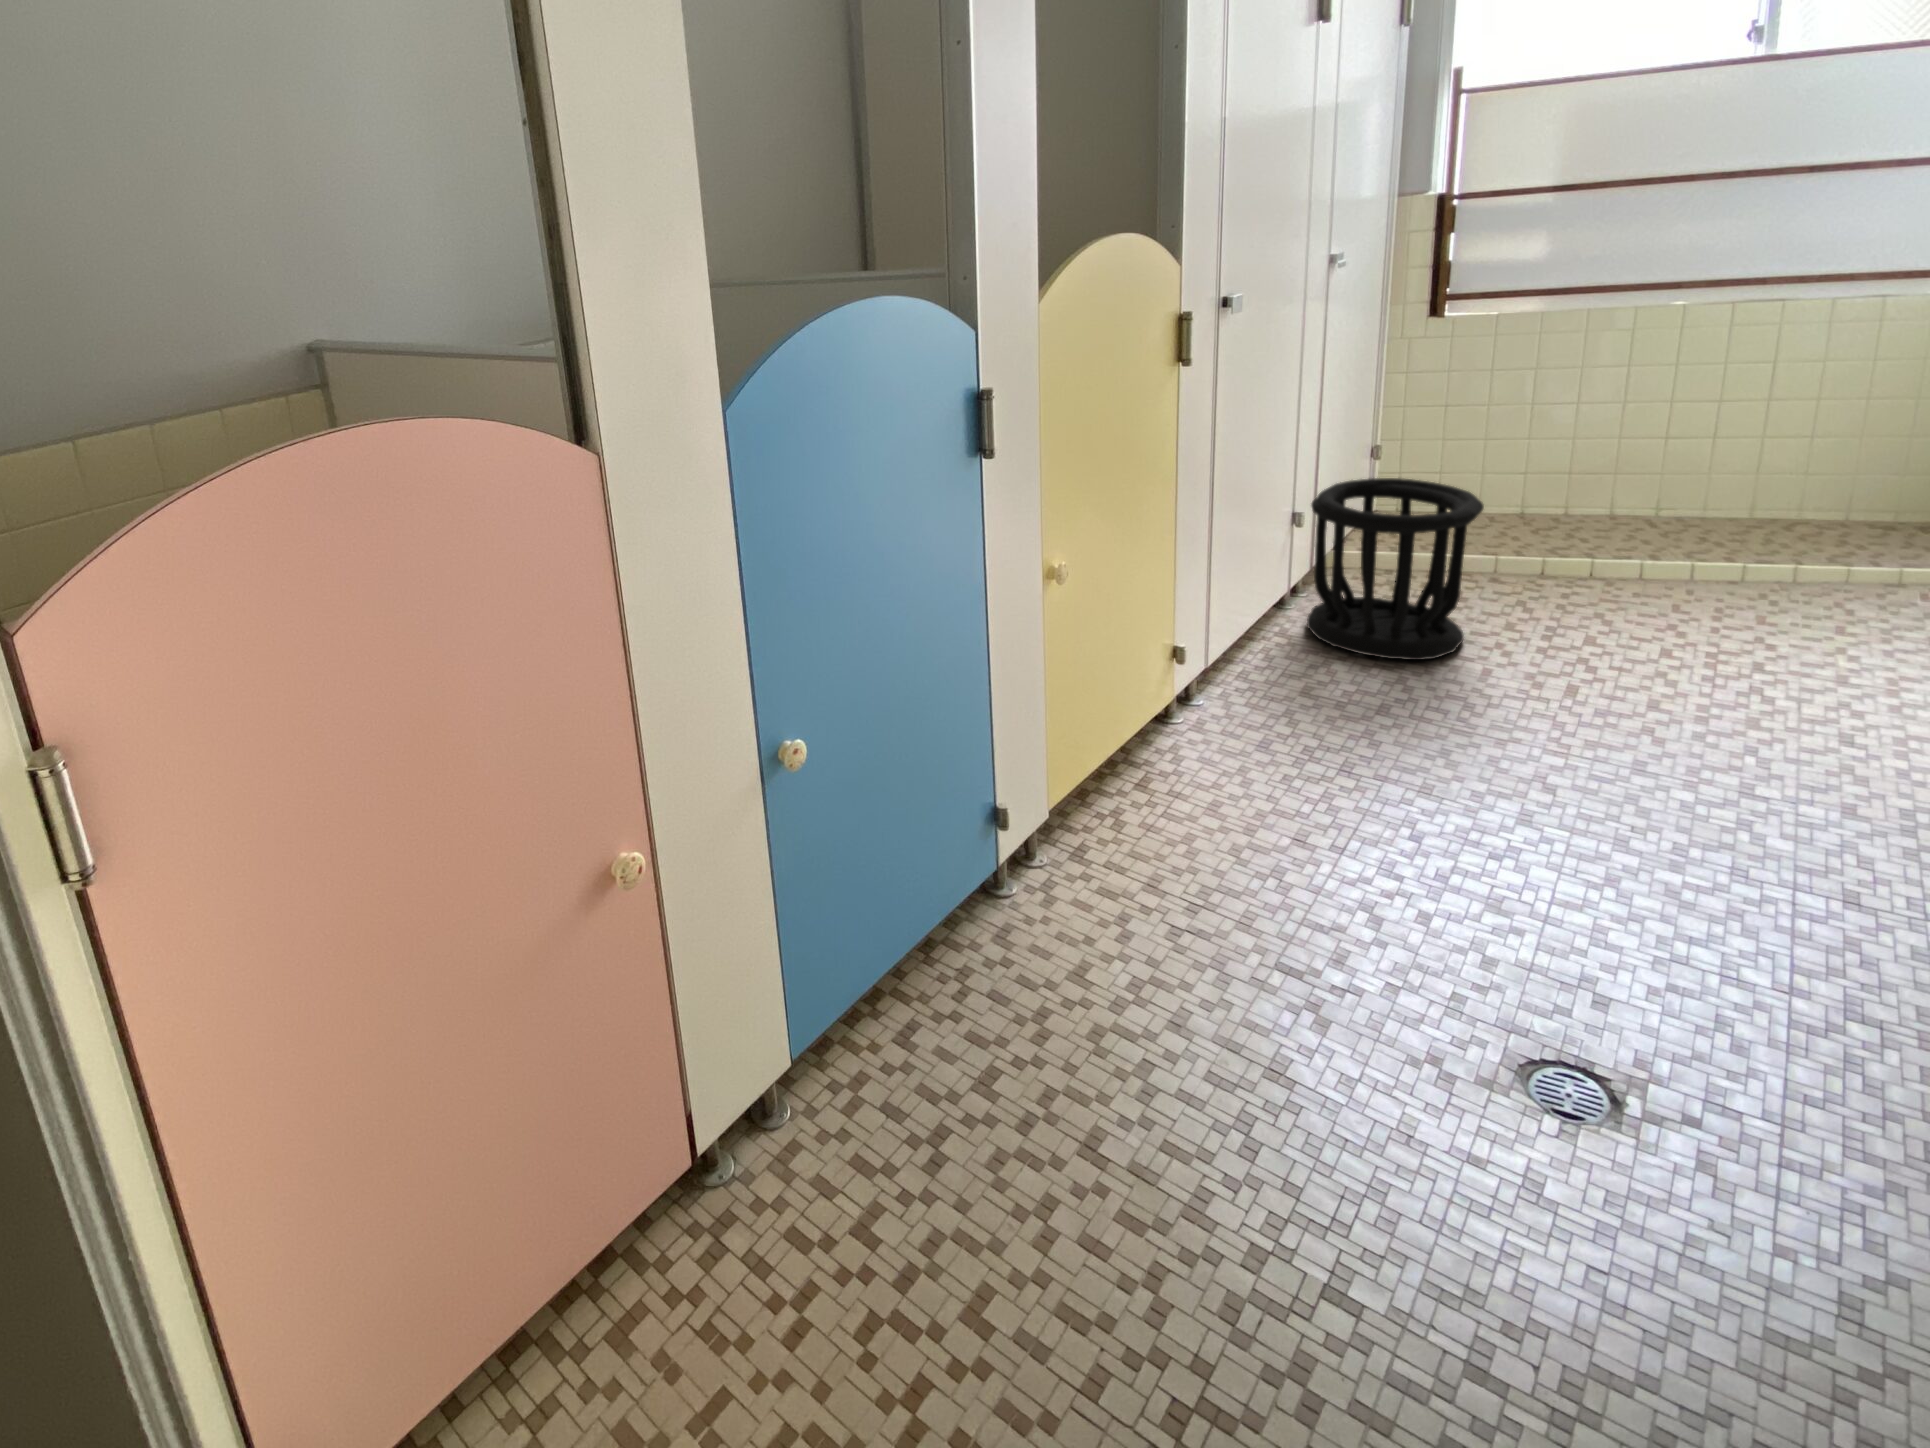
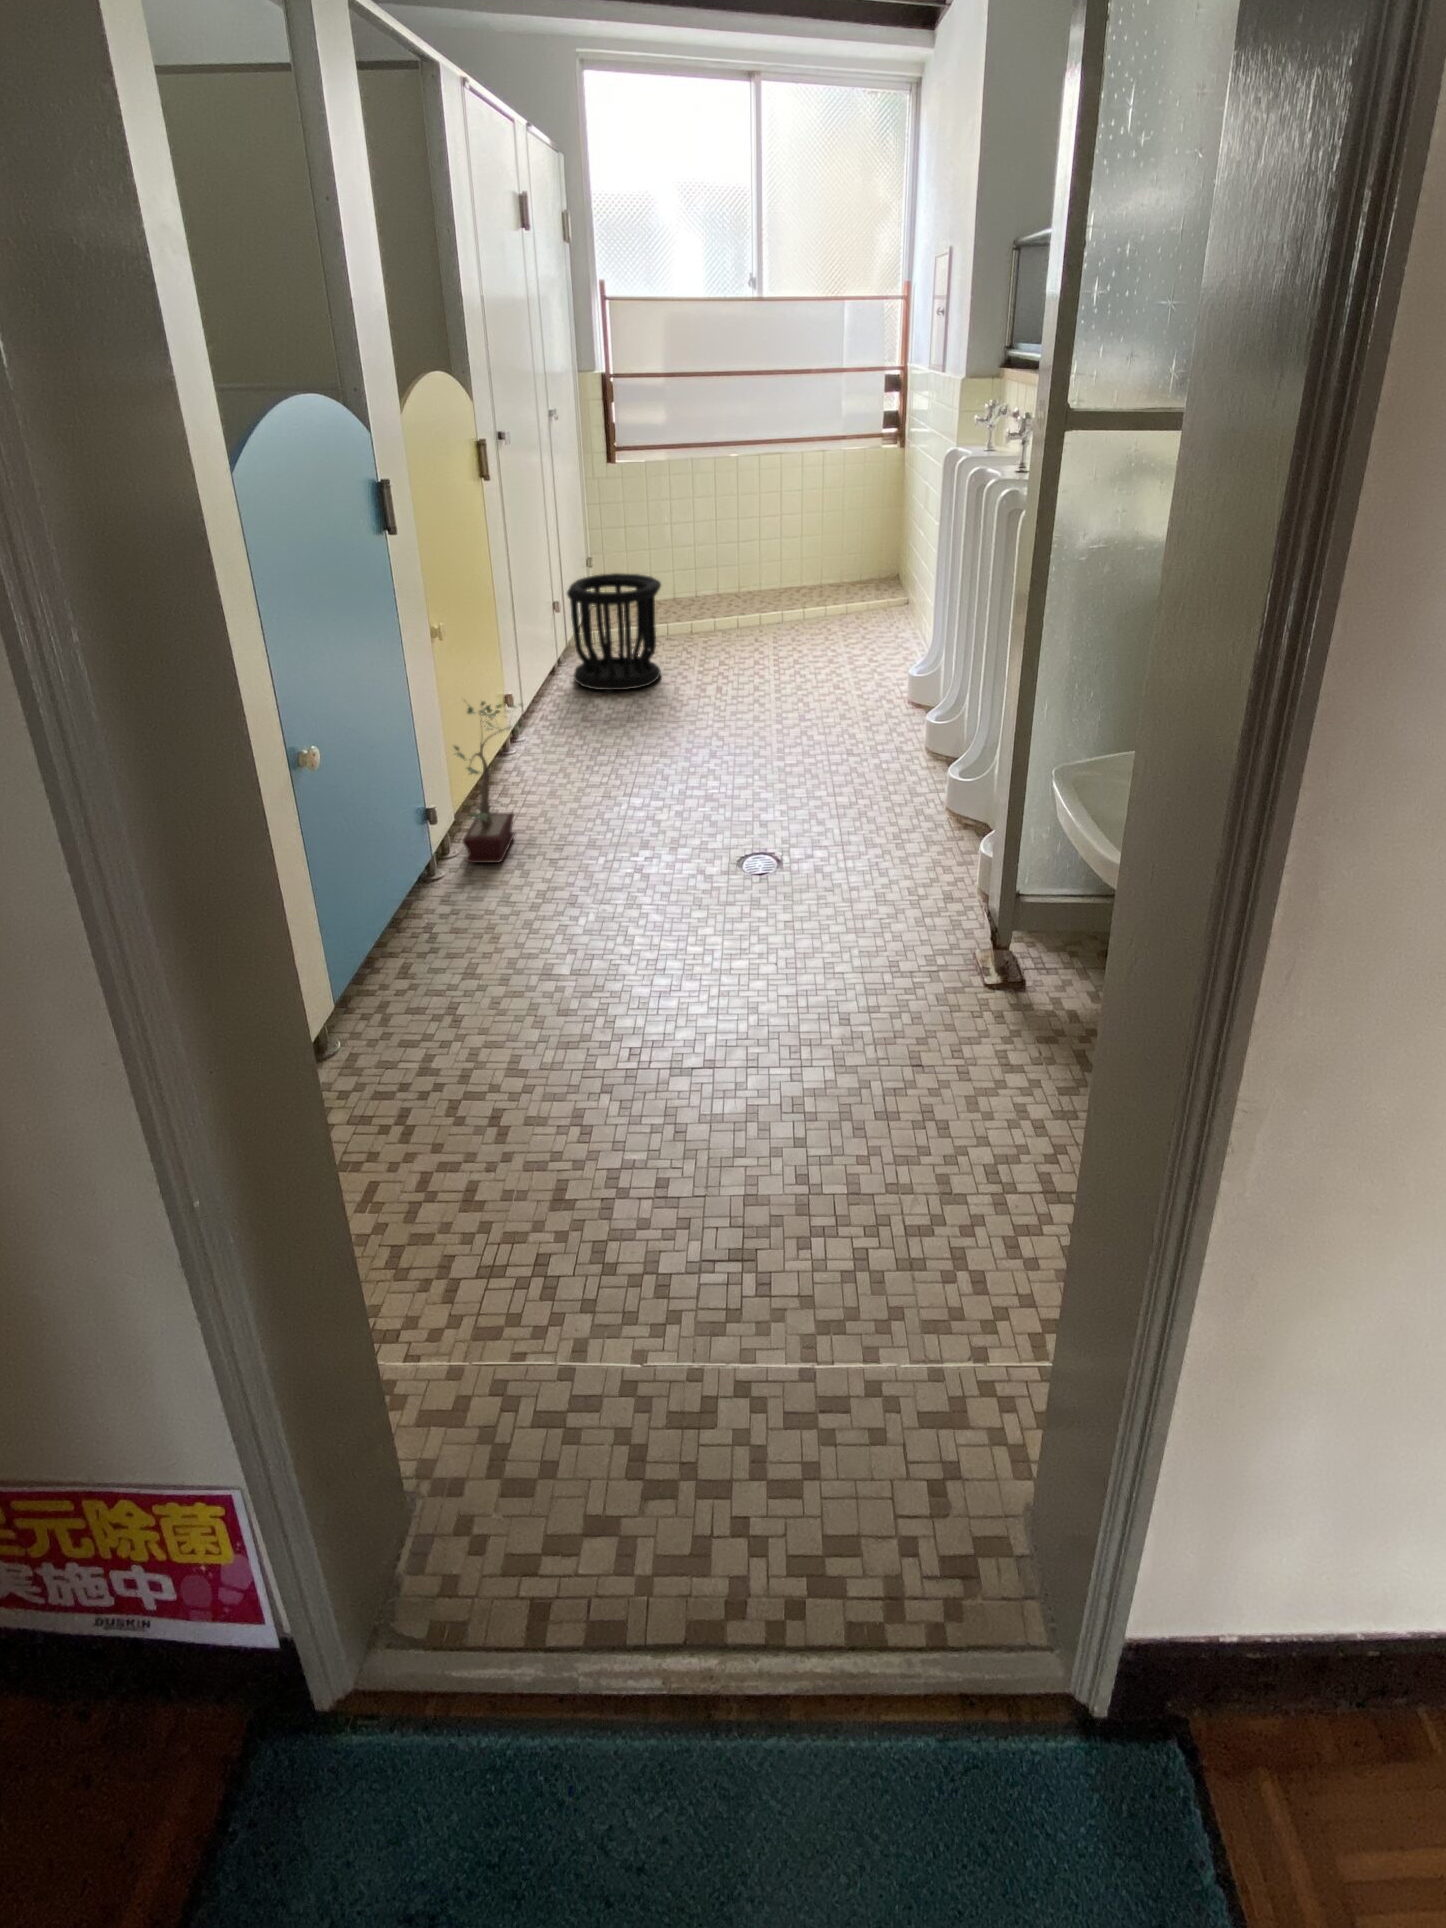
potted plant: none [1048,666,1178,900] -> present [453,701,523,863]

